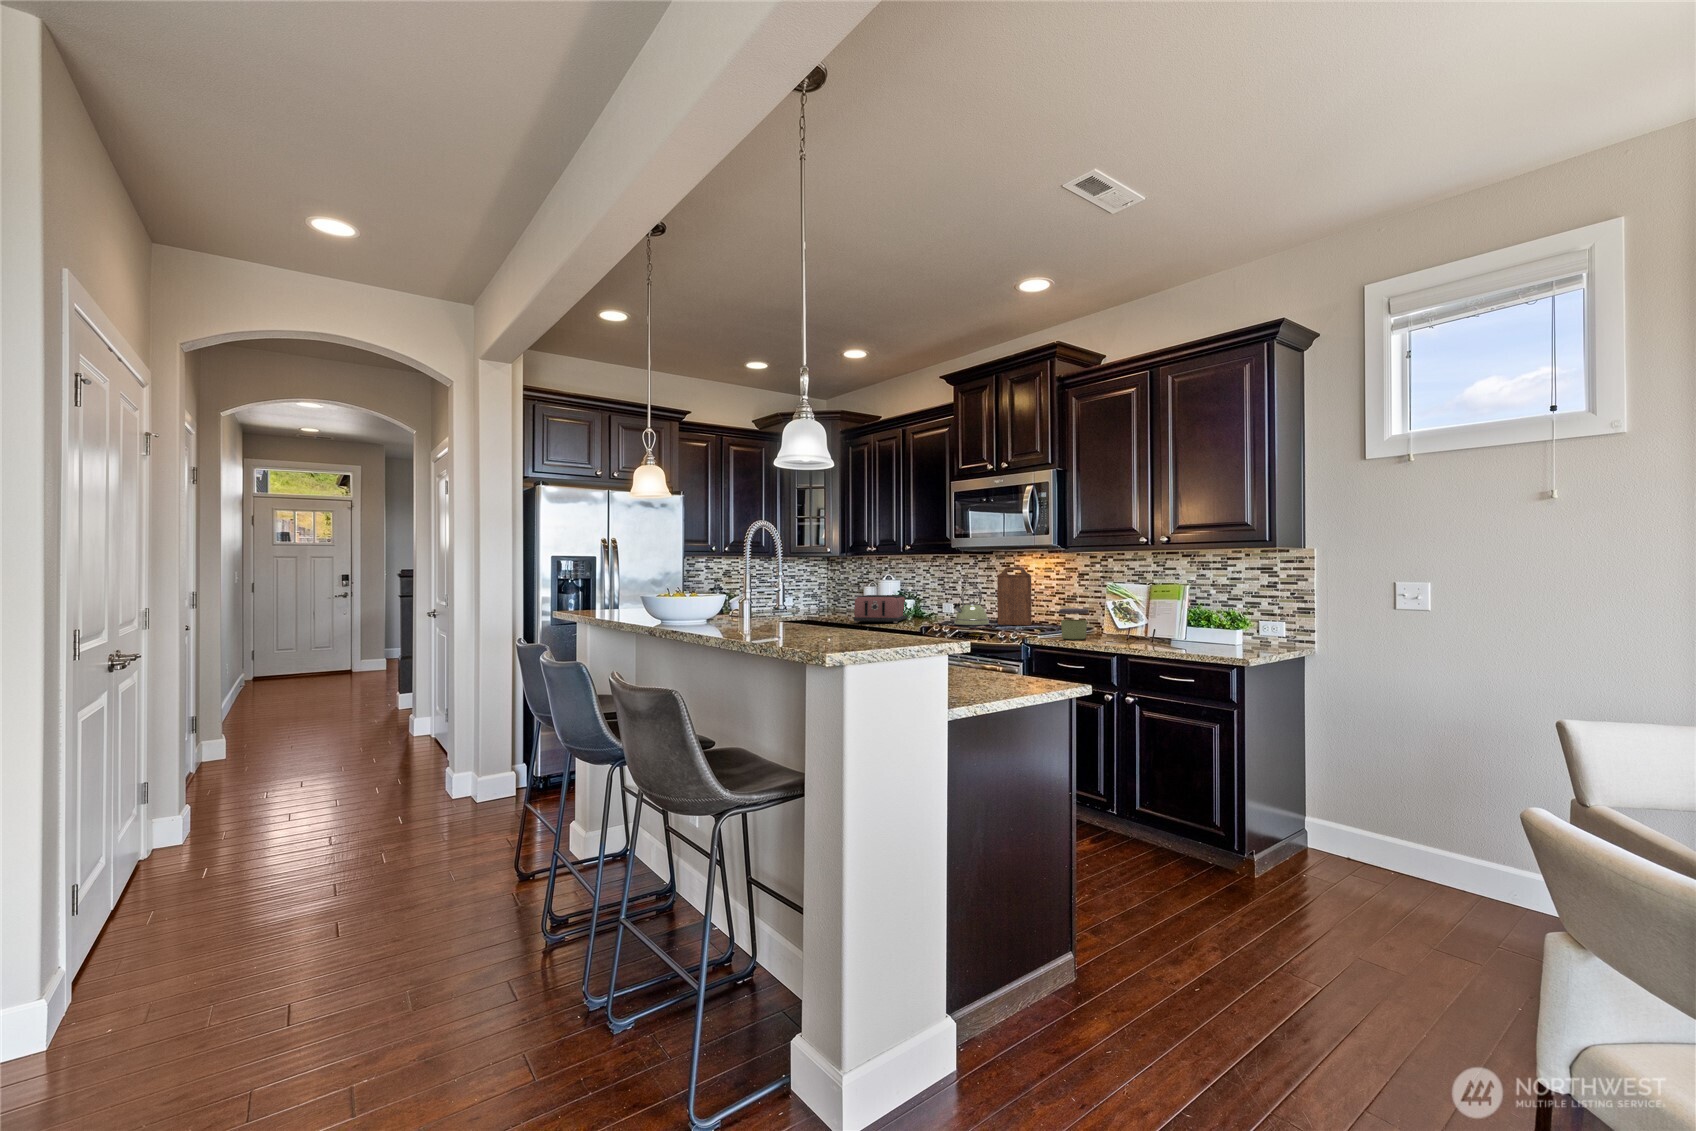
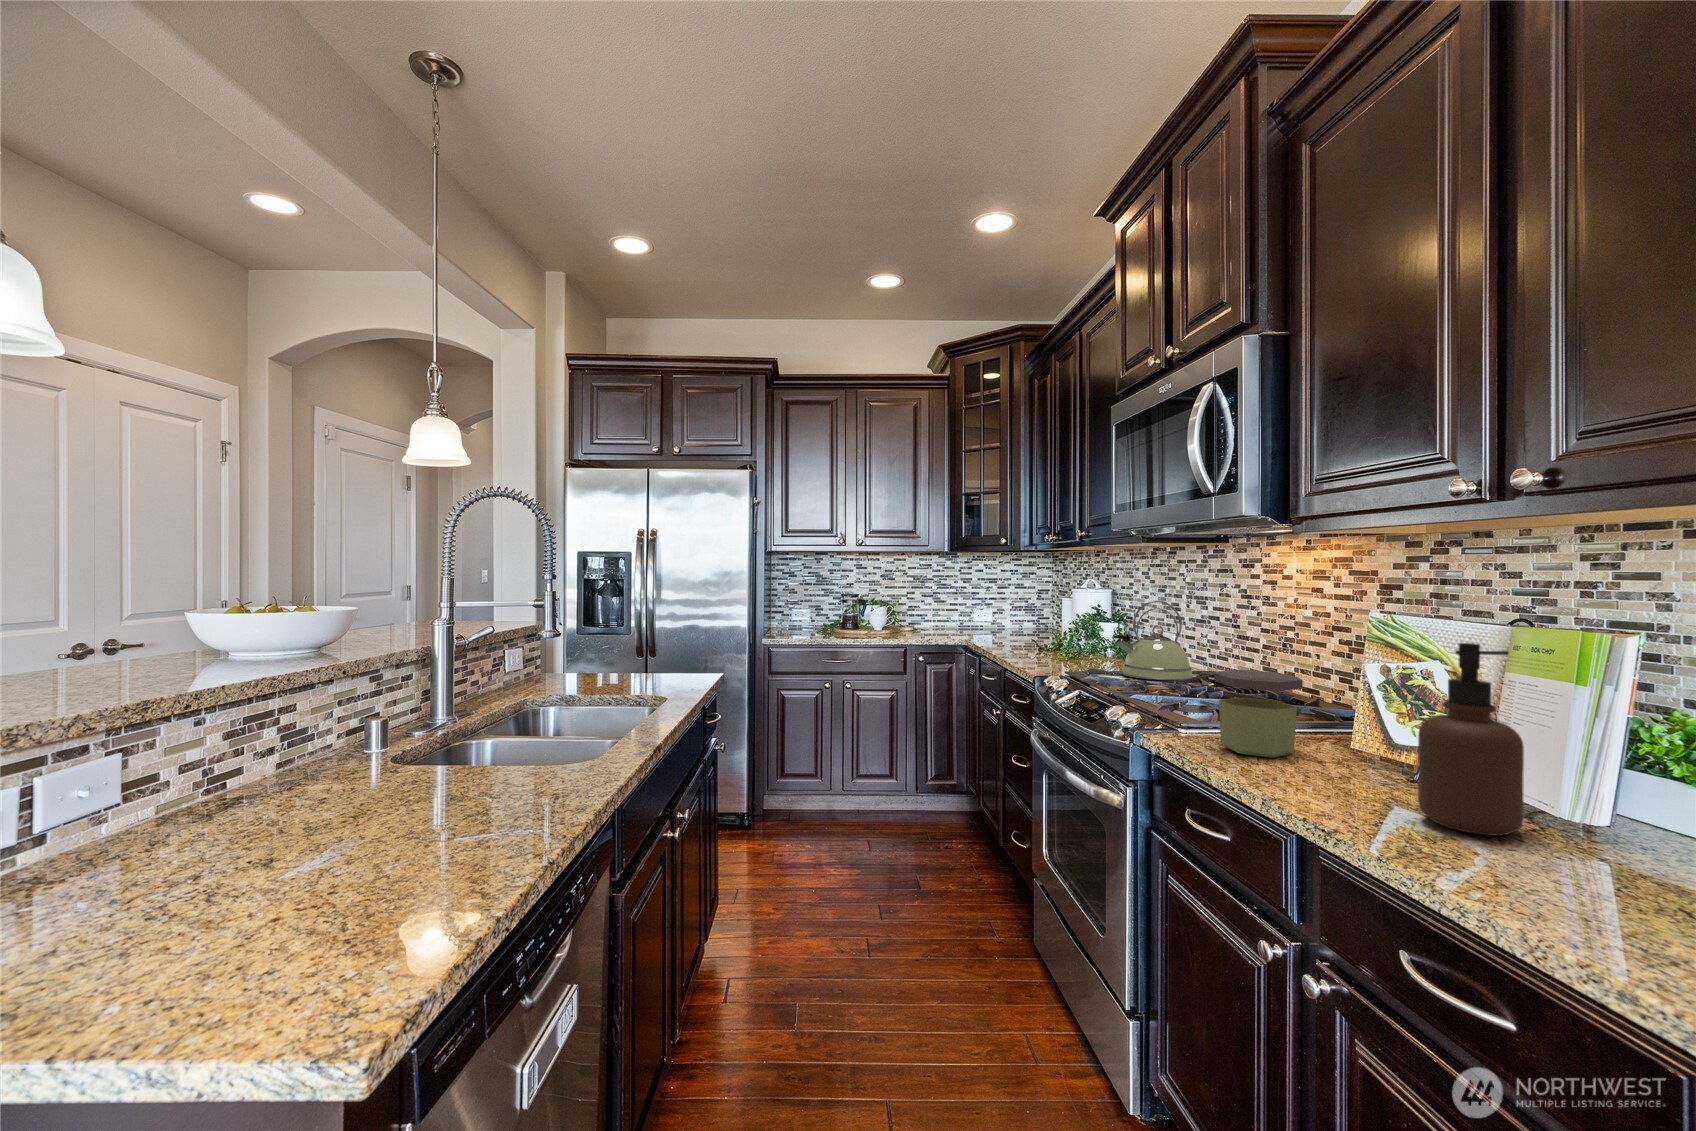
cutting board: present [997,567,1032,625] -> none [1194,569,1263,693]
soap dispenser: none [1143,590,1168,644] -> present [1418,643,1524,836]
toaster: present [853,595,907,623] -> none [990,611,1093,660]

